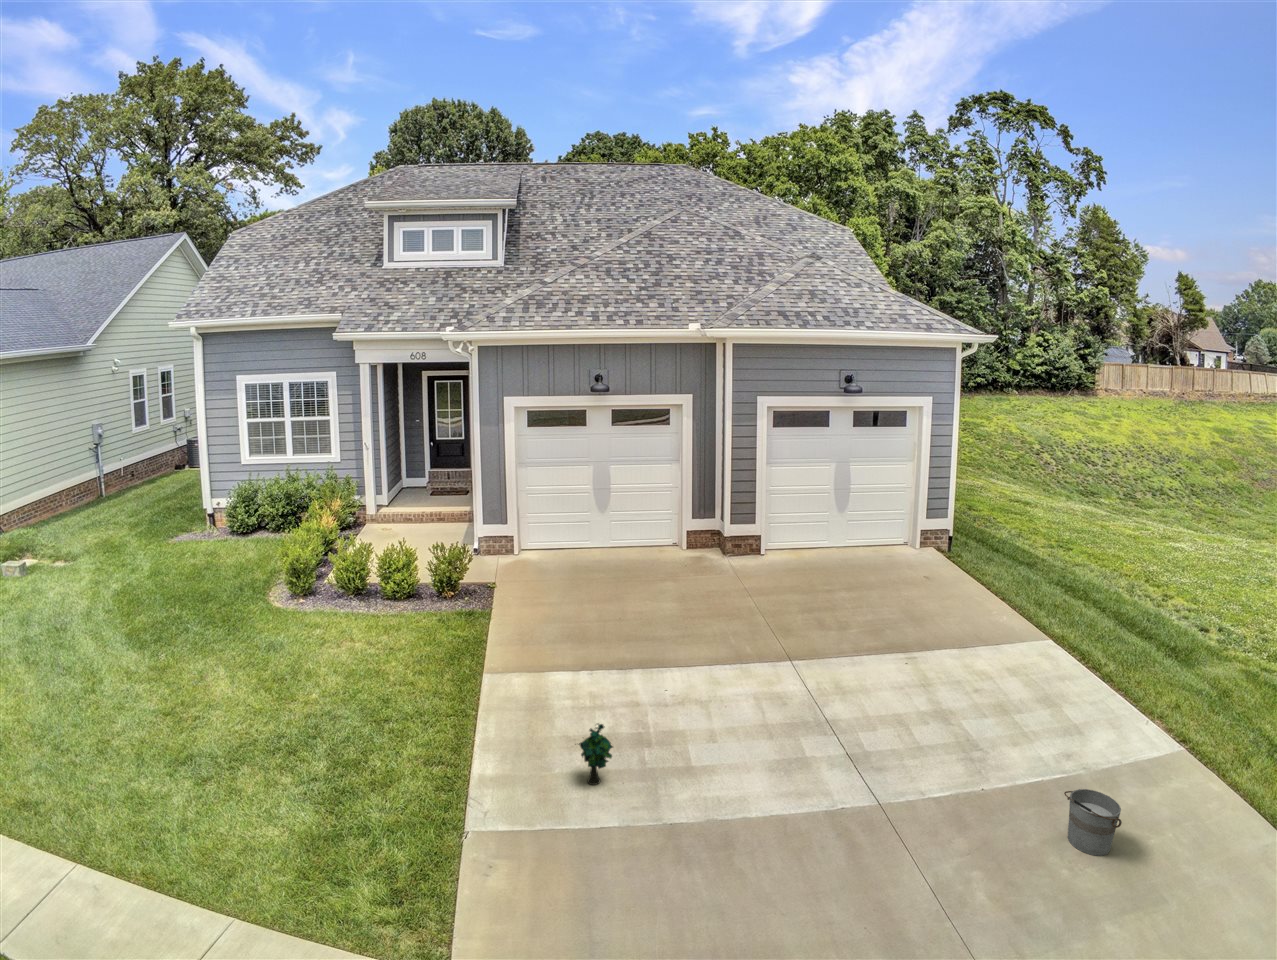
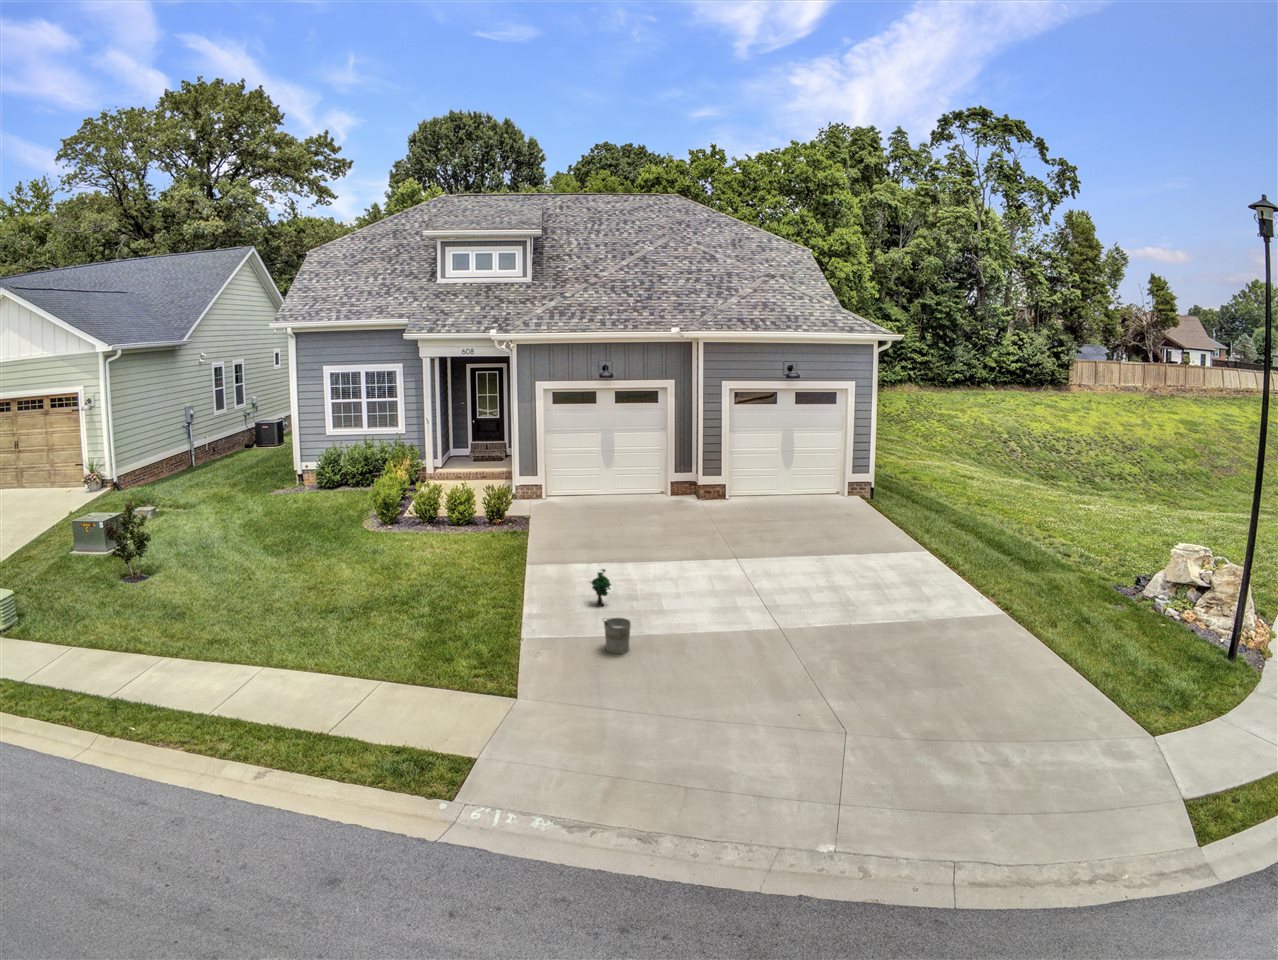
bucket: present [1064,789,1122,856] -> present [604,618,631,654]

